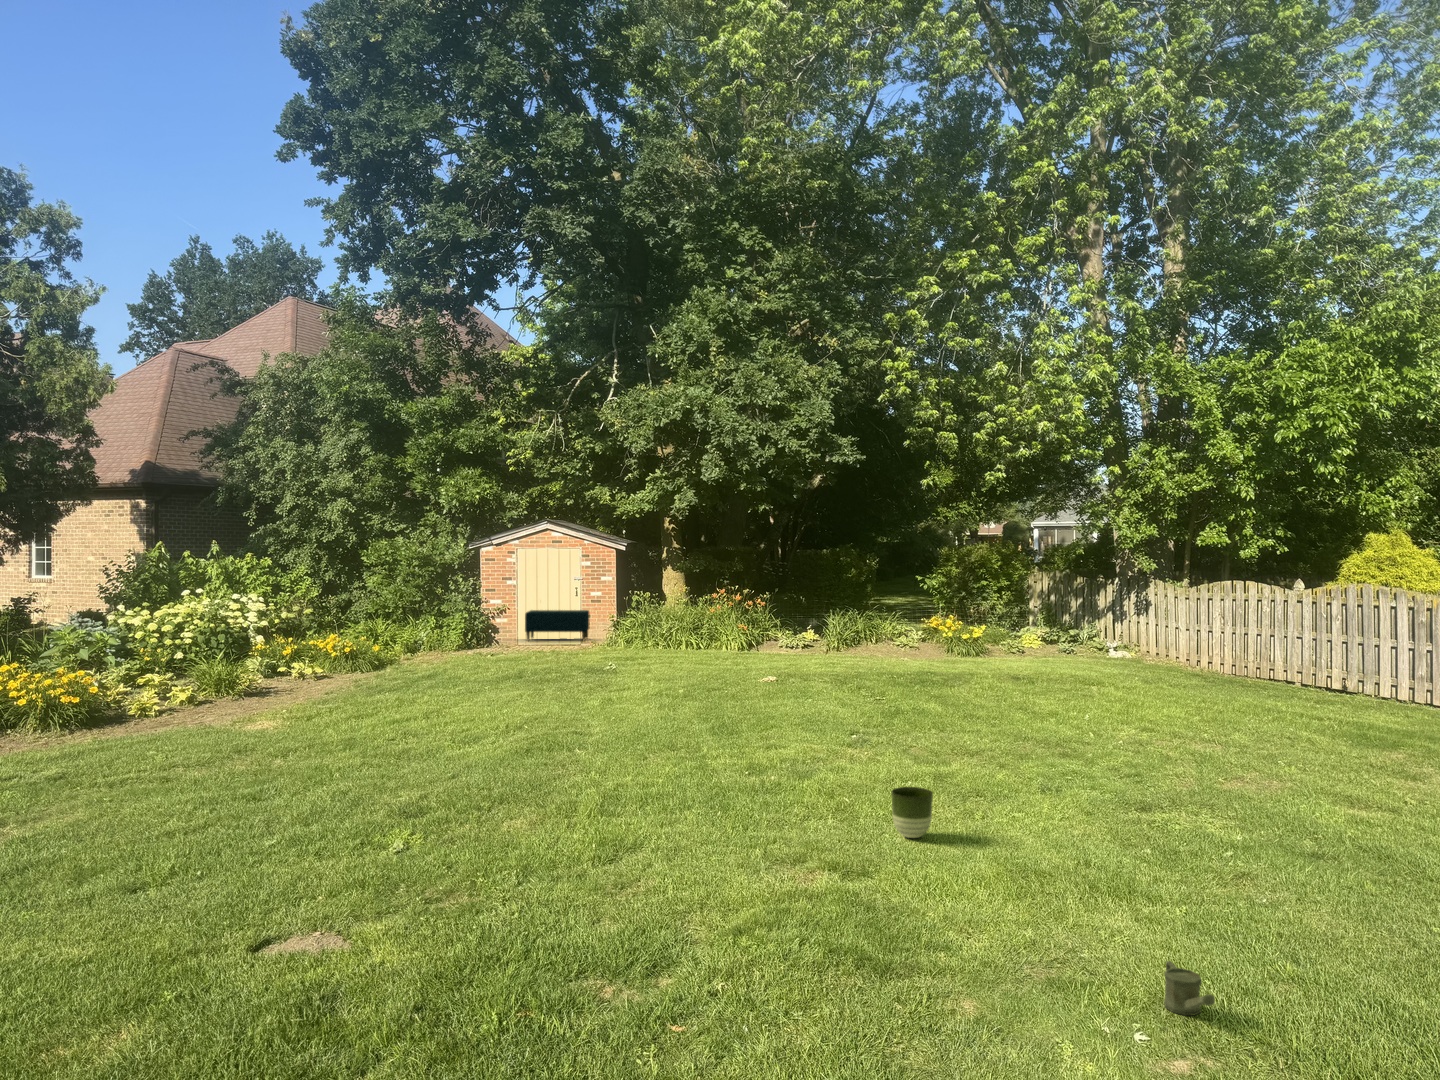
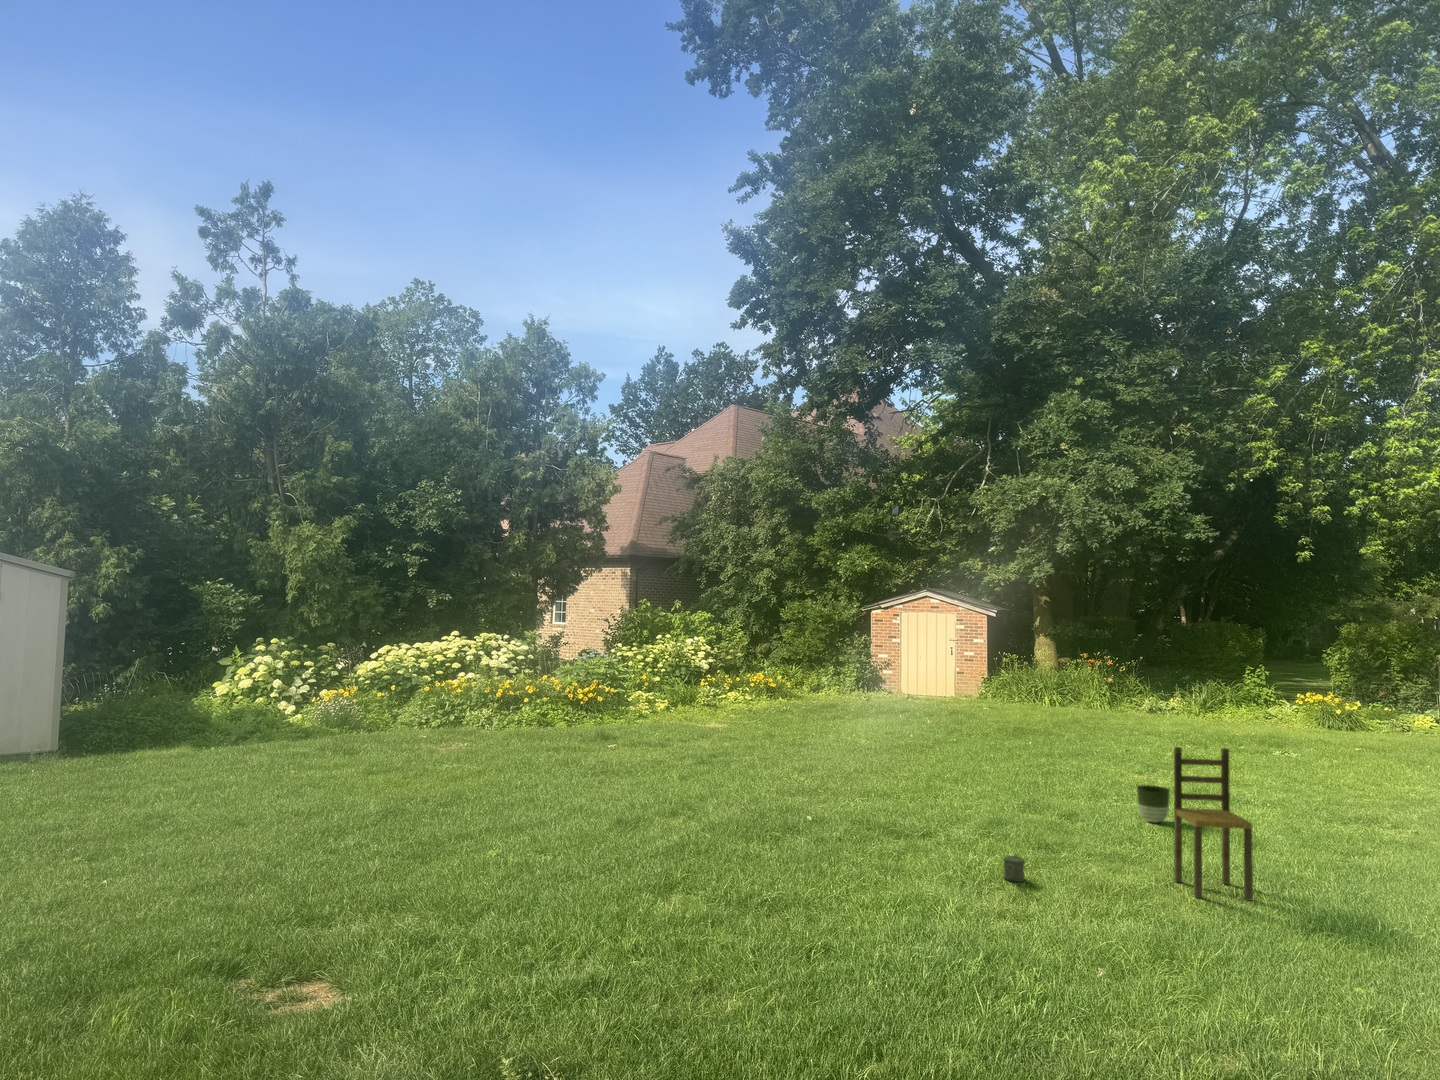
bench: present [525,610,590,641] -> none [906,663,961,691]
chair: none [1012,758,1134,999] -> present [1174,747,1253,900]
watering can: present [1164,961,1215,1015] -> present [1003,854,1025,882]

